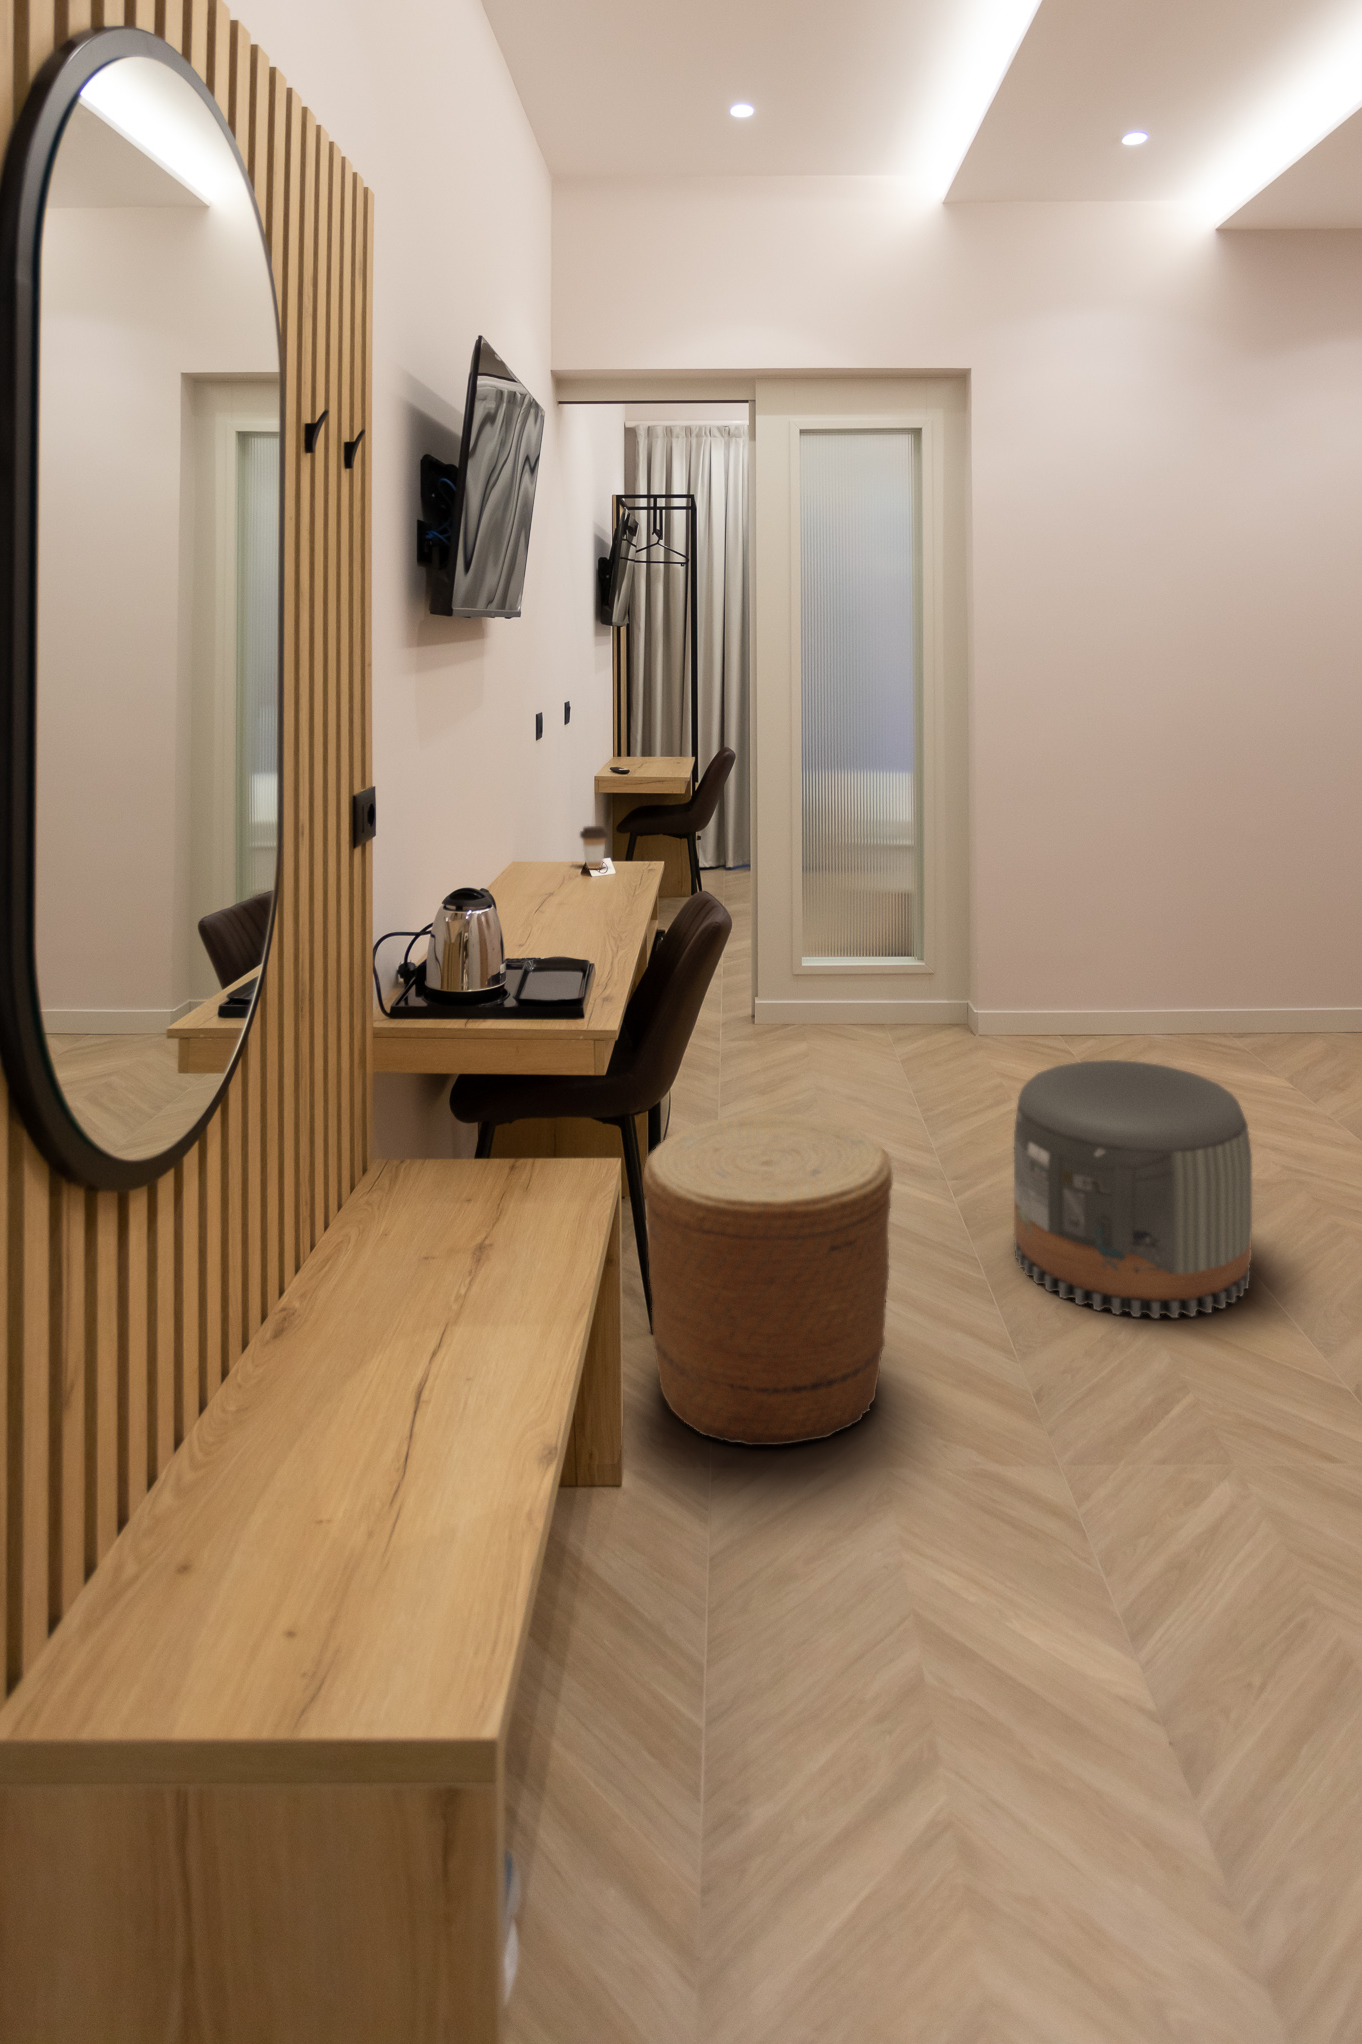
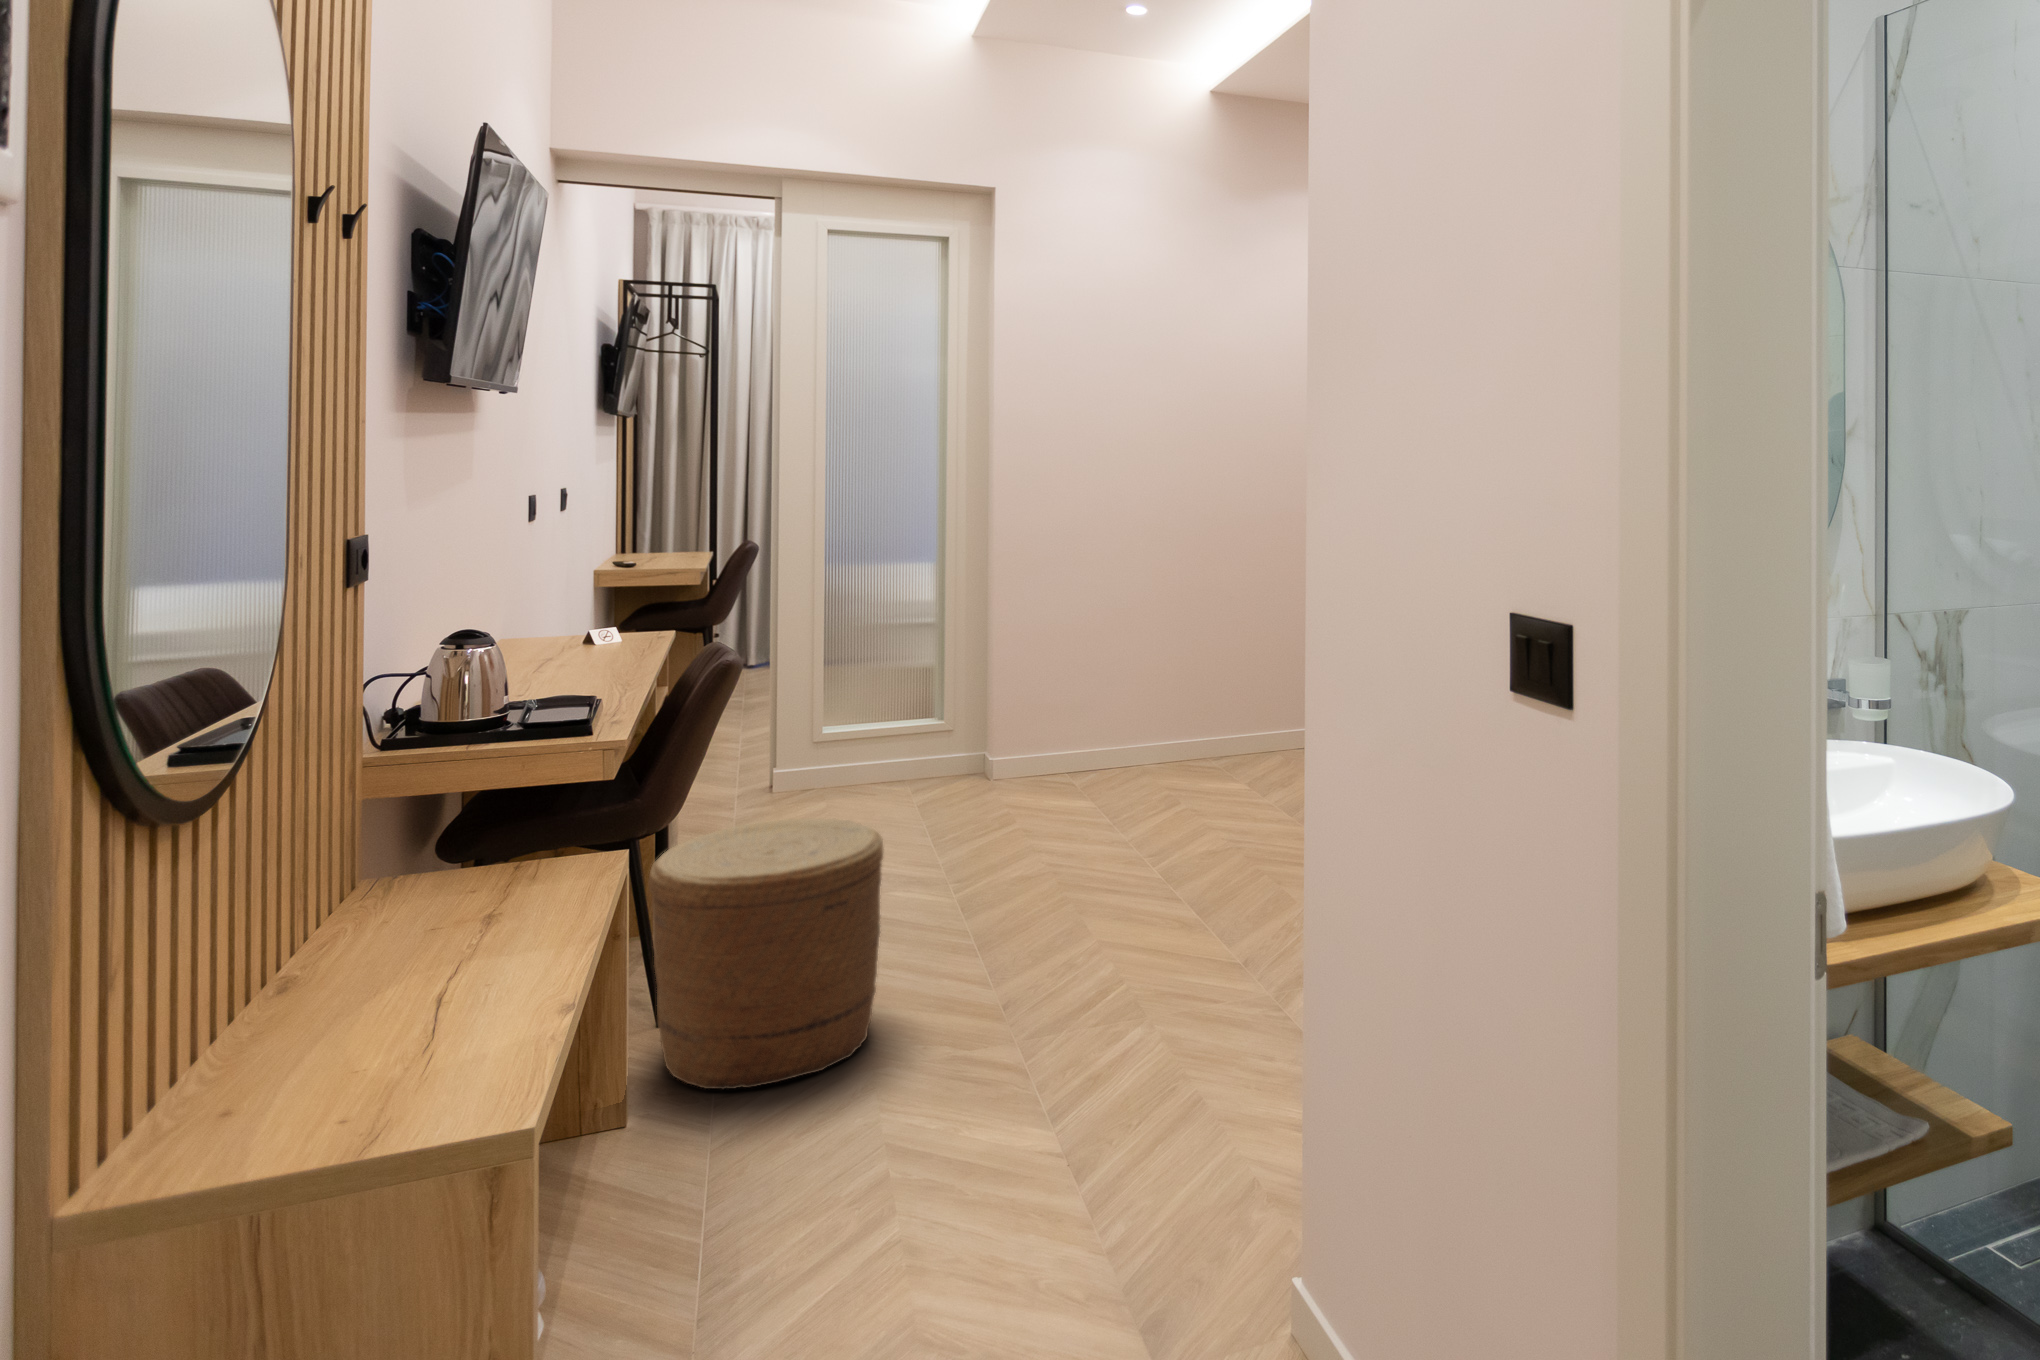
coffee cup: present [580,826,608,869] -> none [582,598,614,640]
pouf: present [1014,1060,1252,1318] -> none [1000,762,1188,955]

